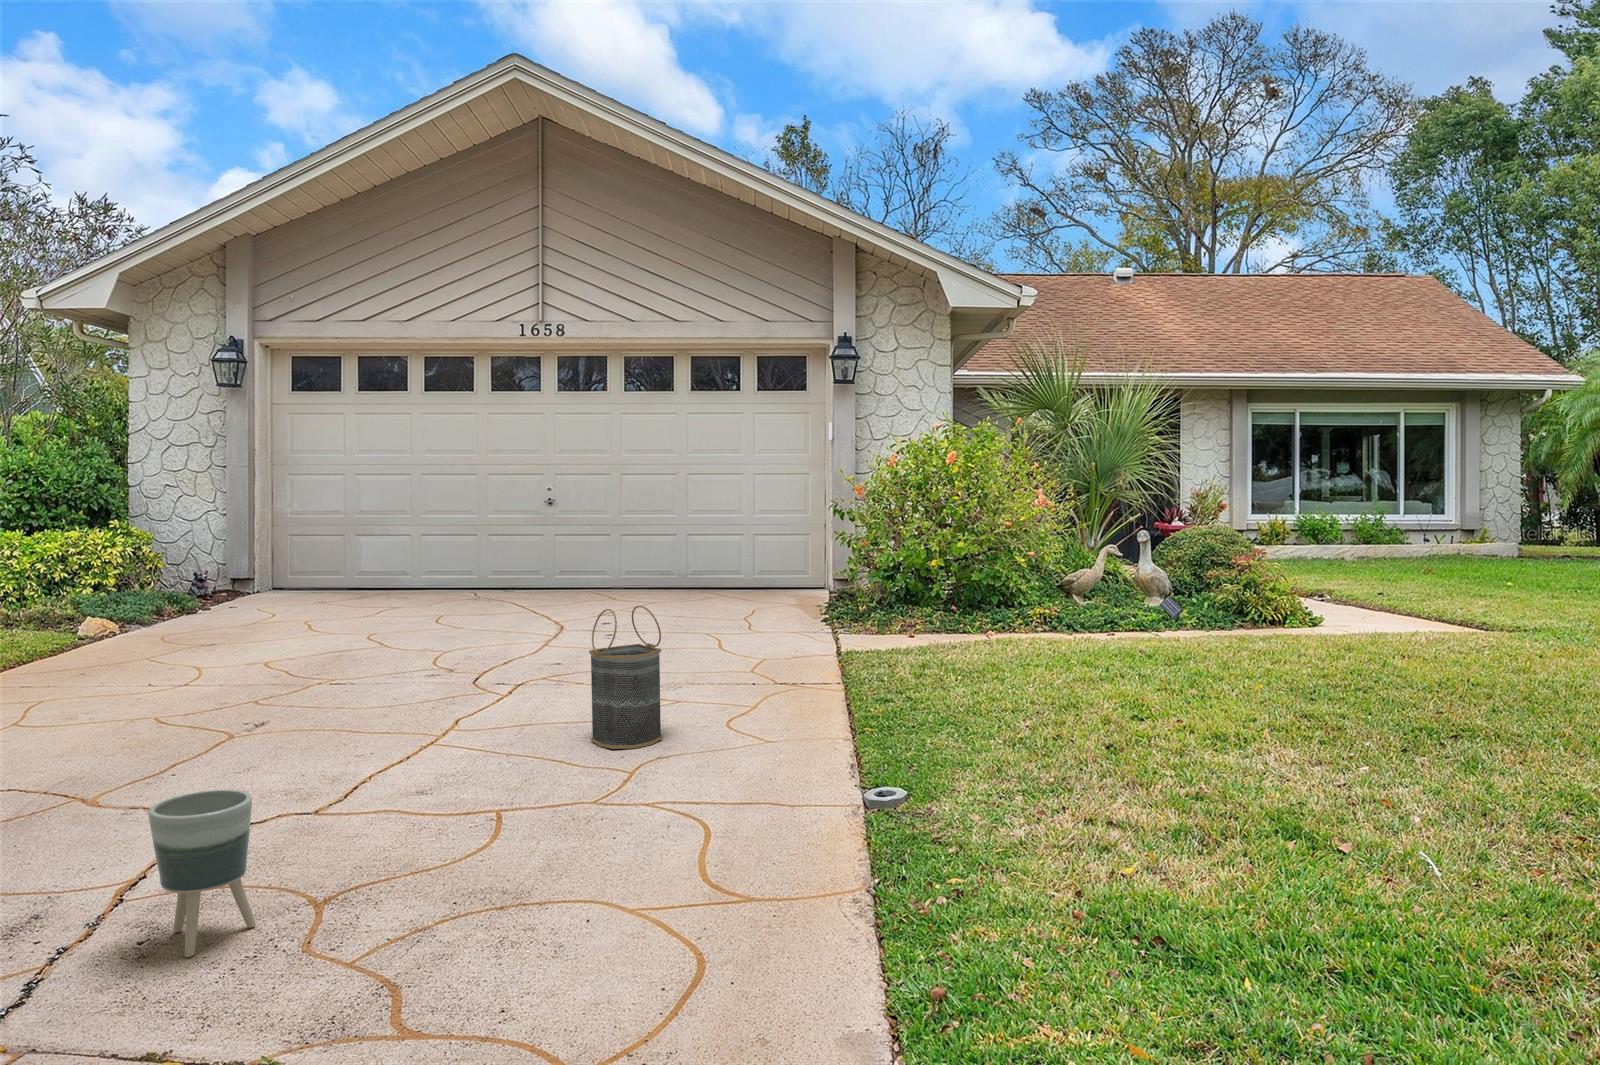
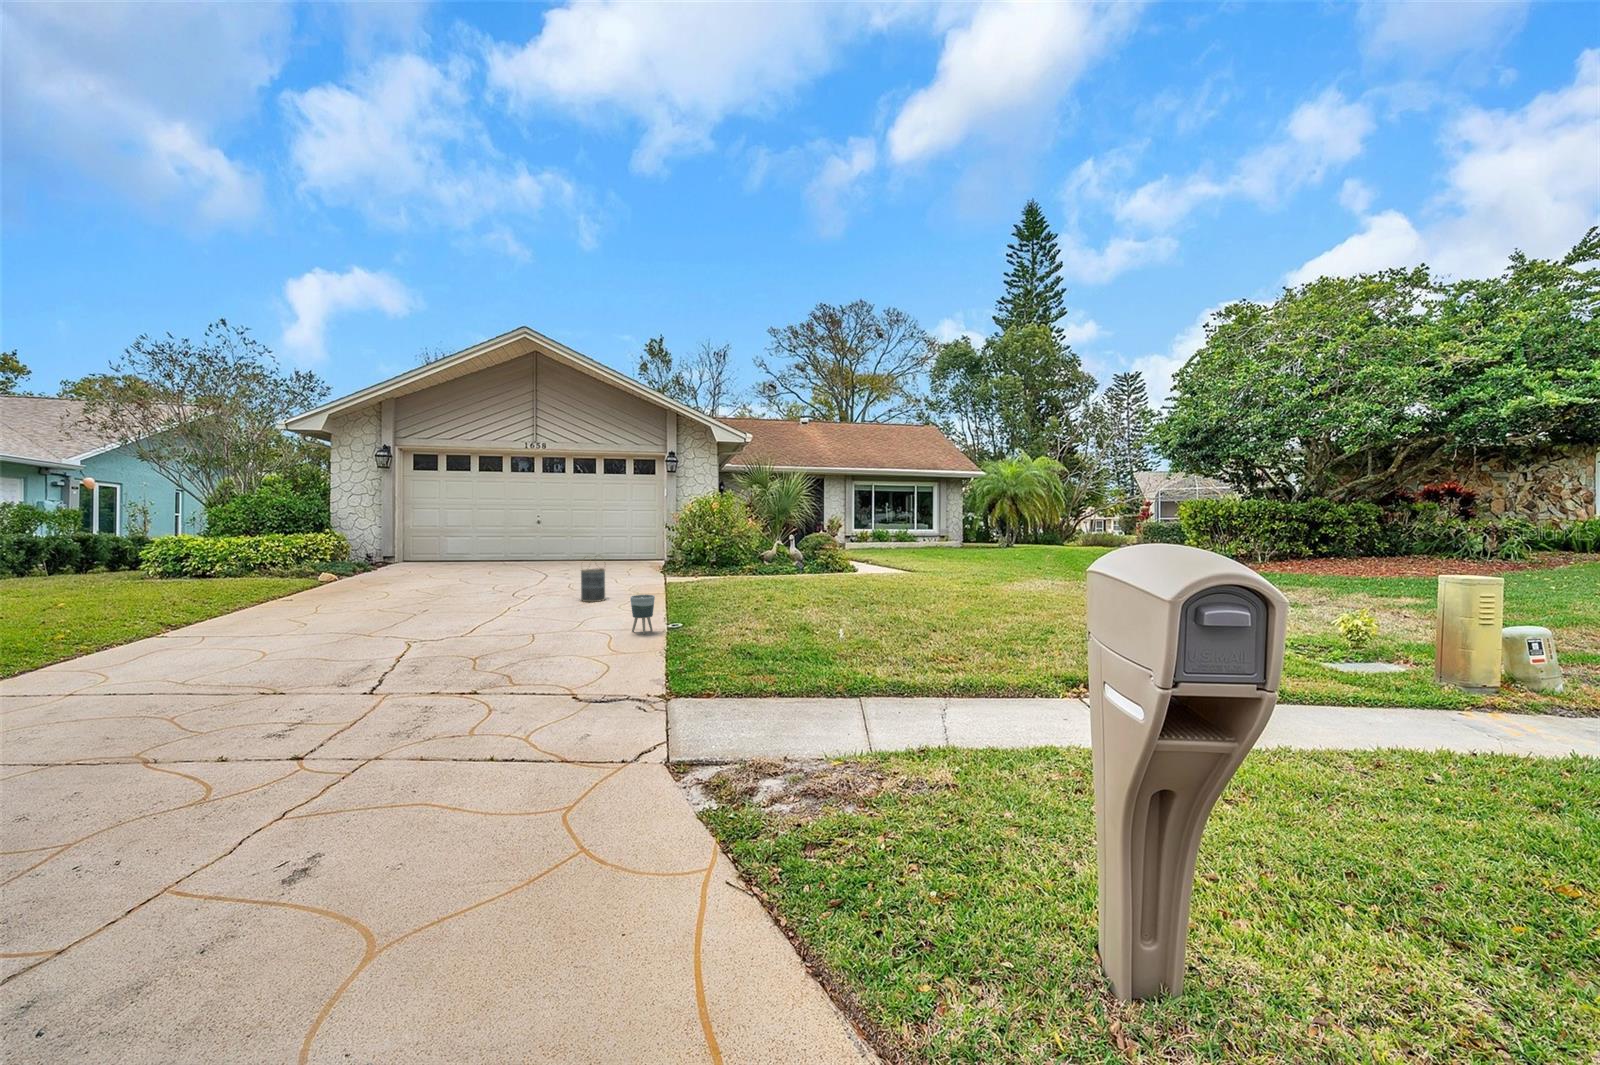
planter: present [148,790,256,957] -> present [630,595,655,634]

